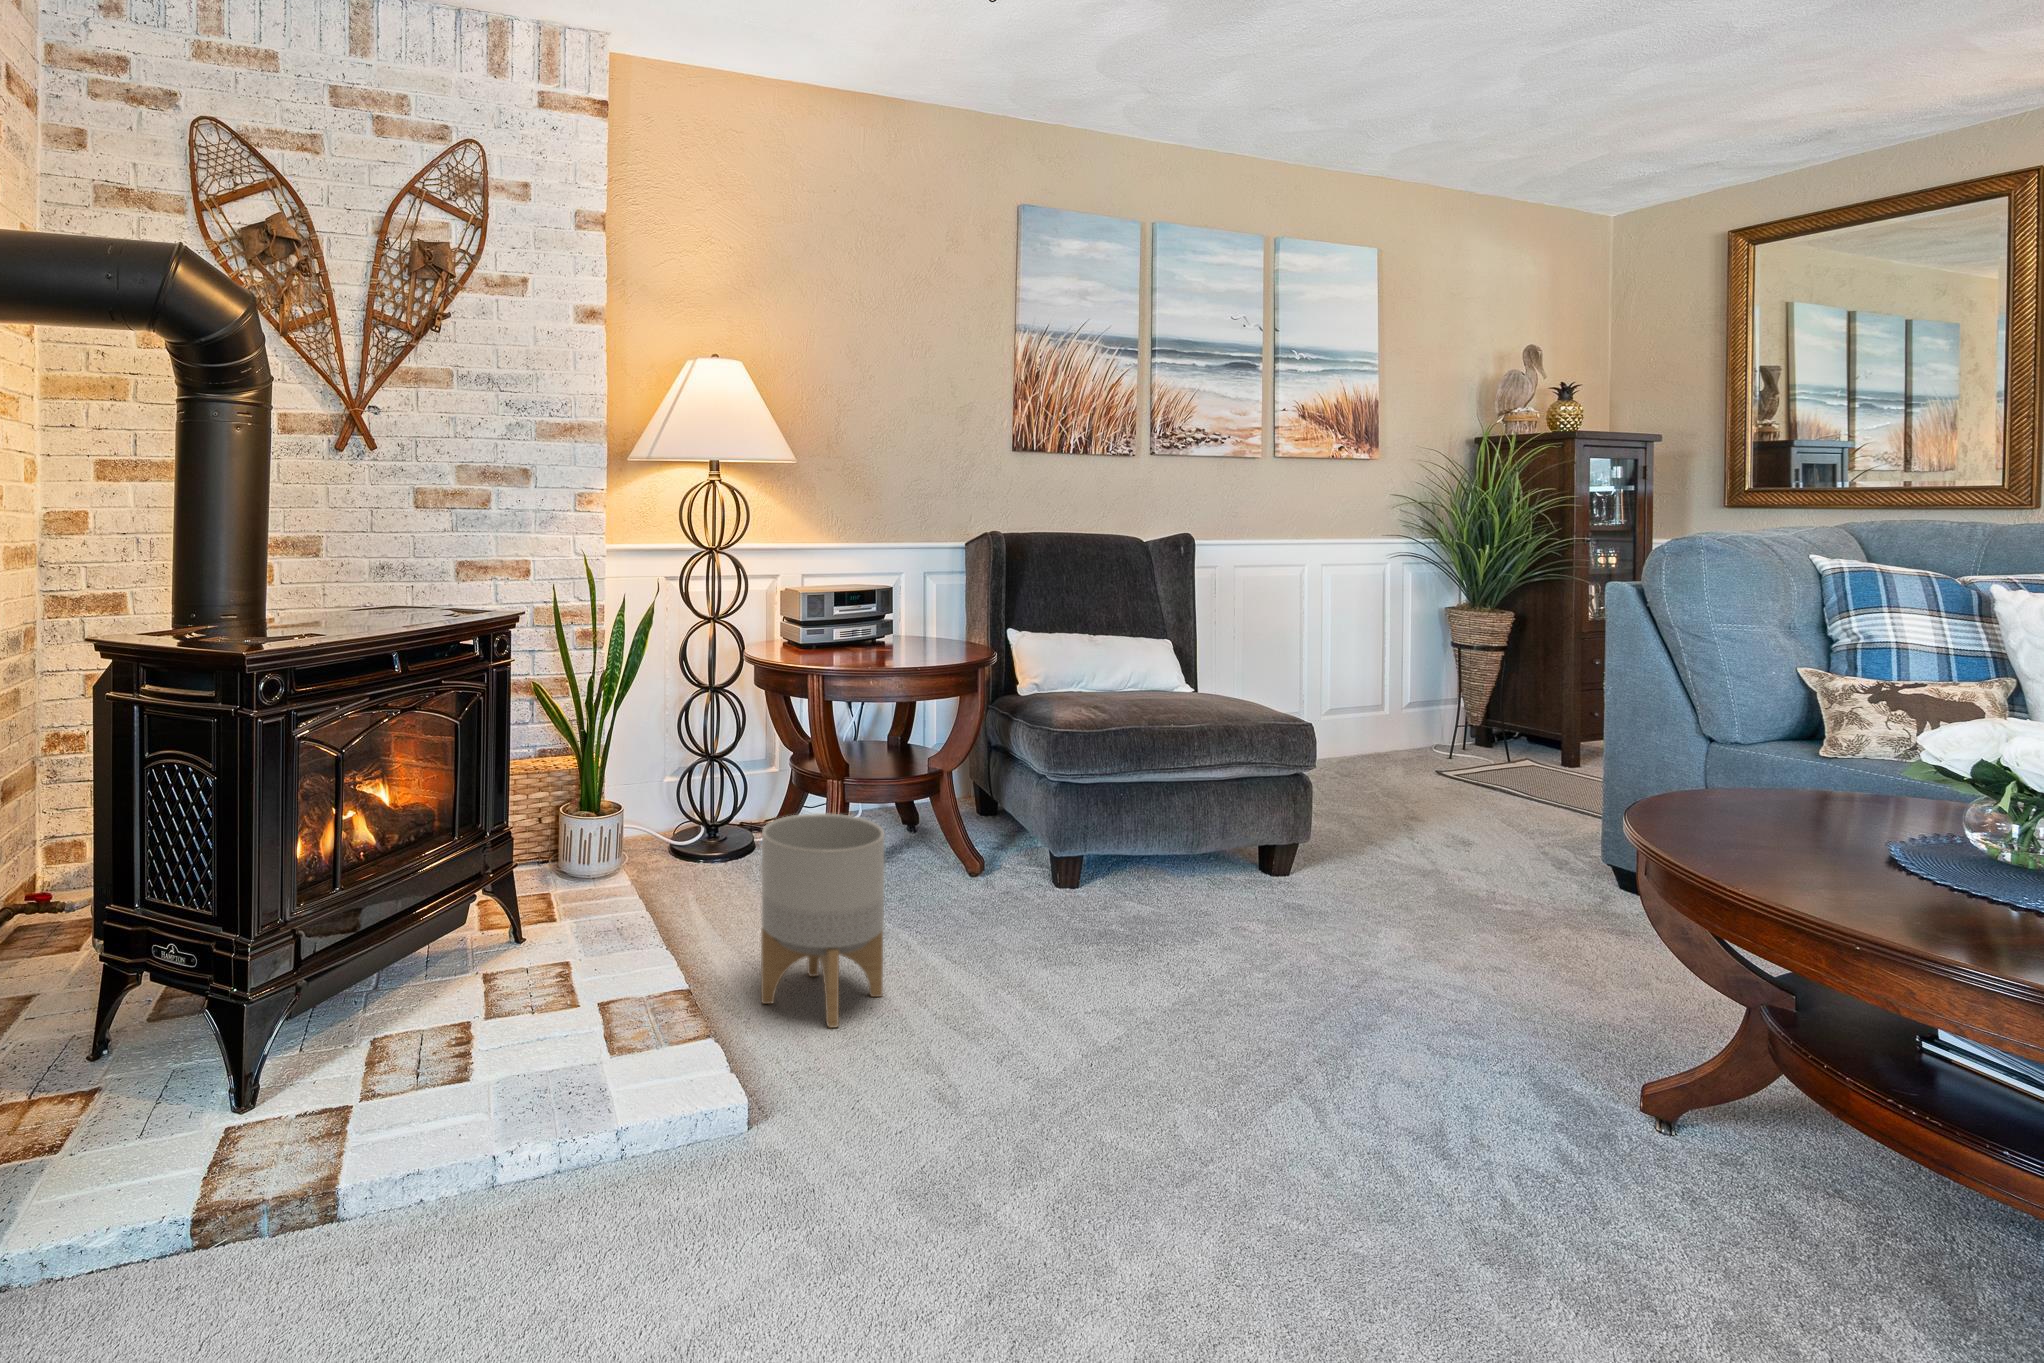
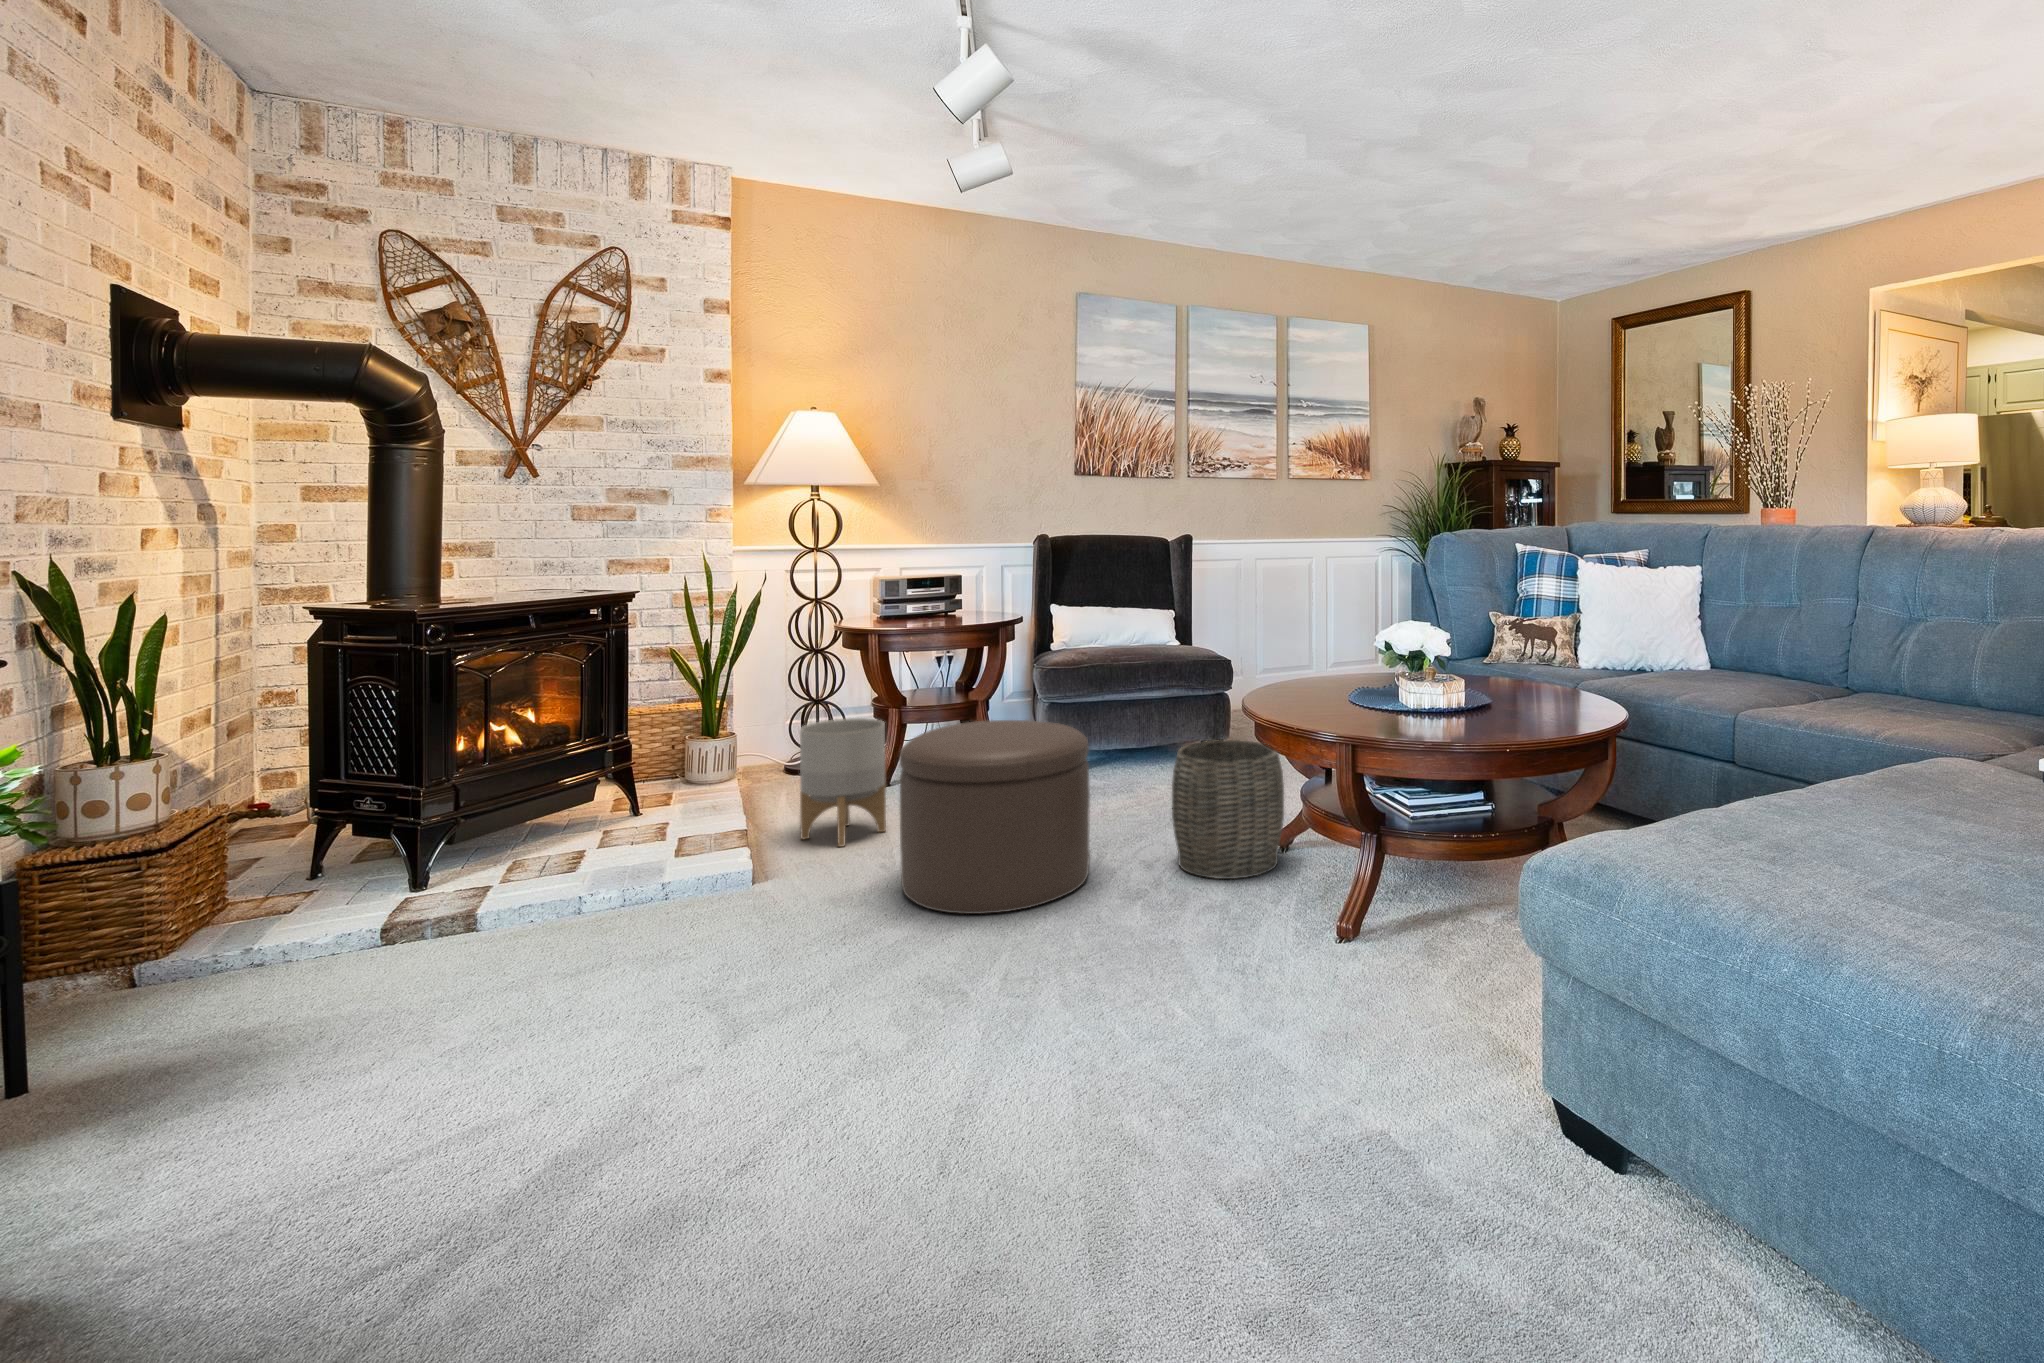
ottoman: none [997,854,1344,1265] -> present [900,720,1090,914]
woven basket: none [1444,908,1695,1202] -> present [1172,740,1284,879]

